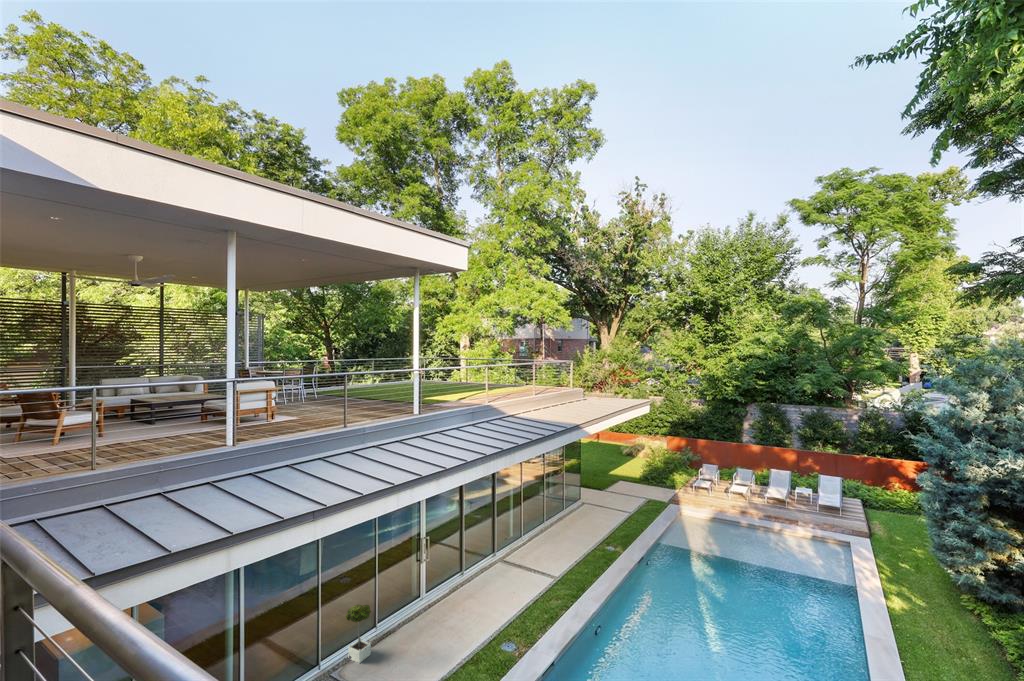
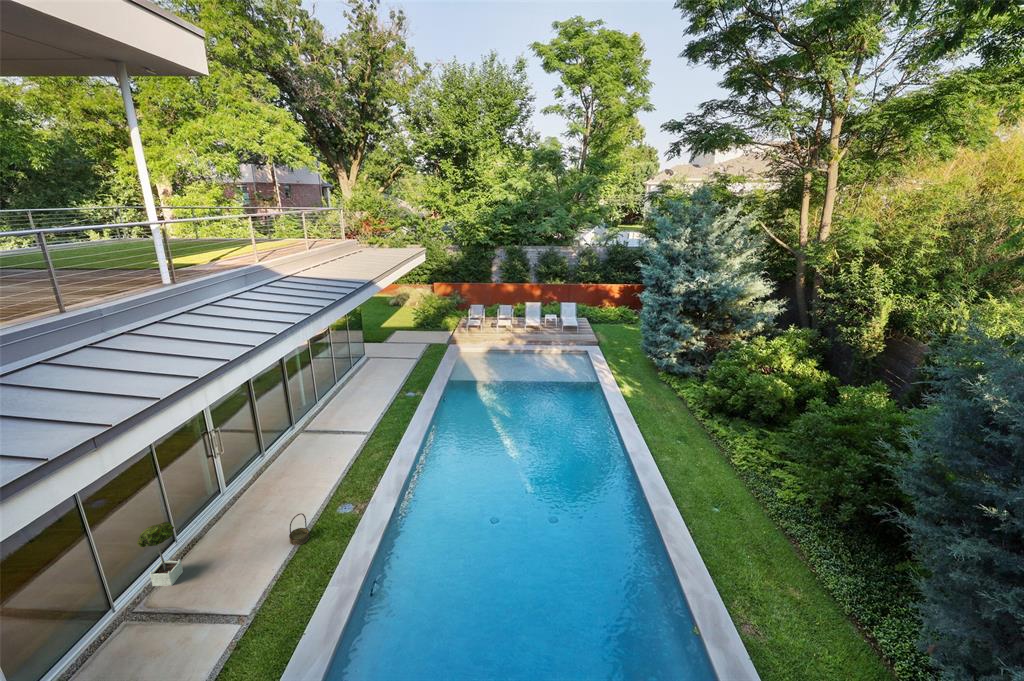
basket: none [451,634,468,665] -> present [289,513,309,545]

